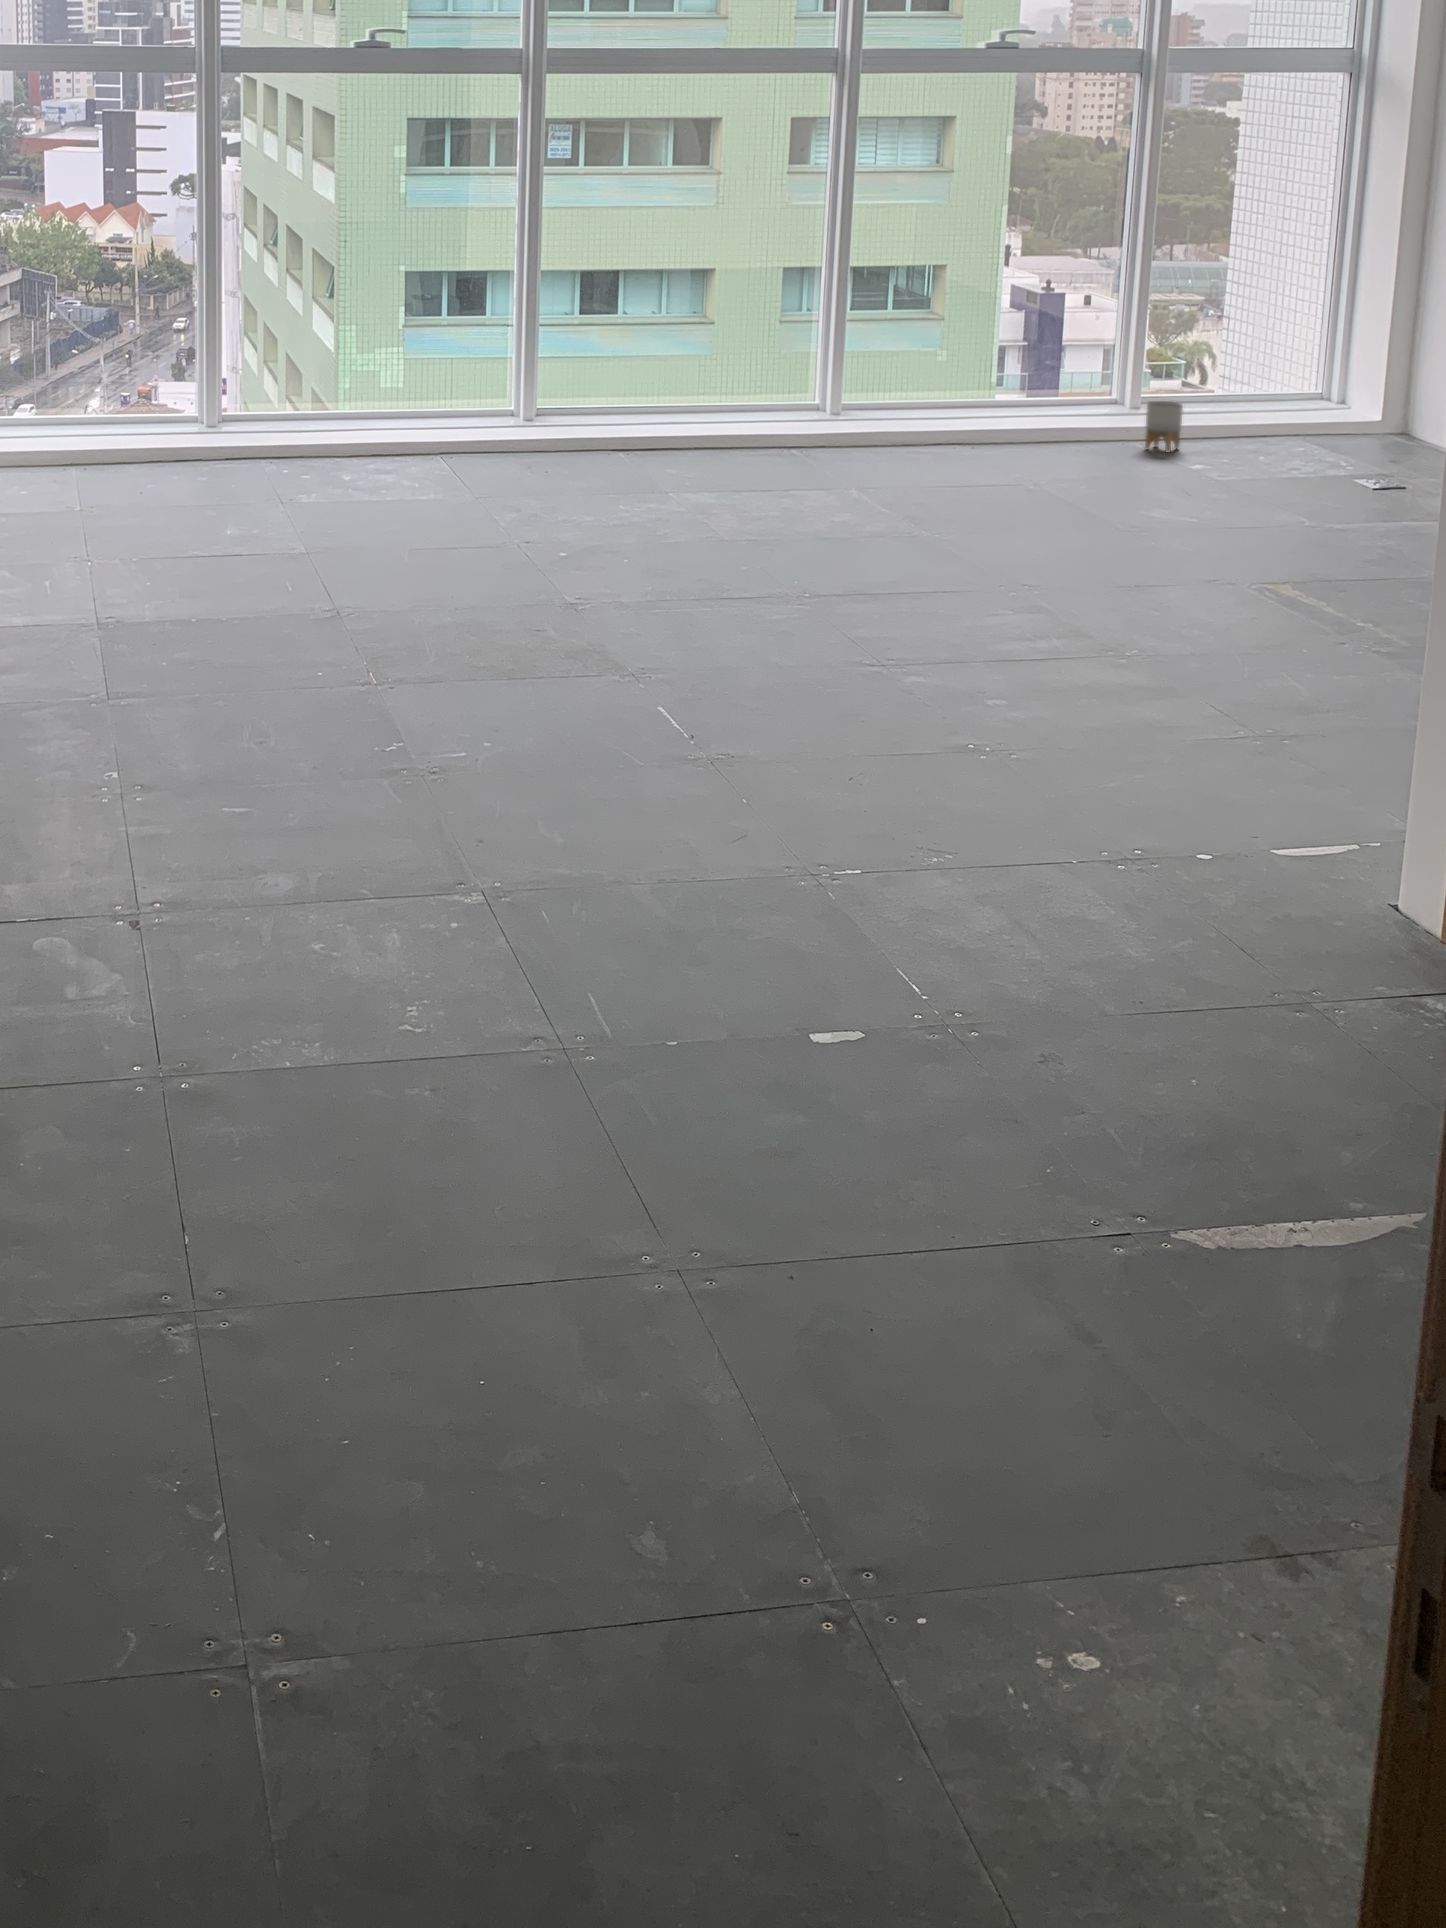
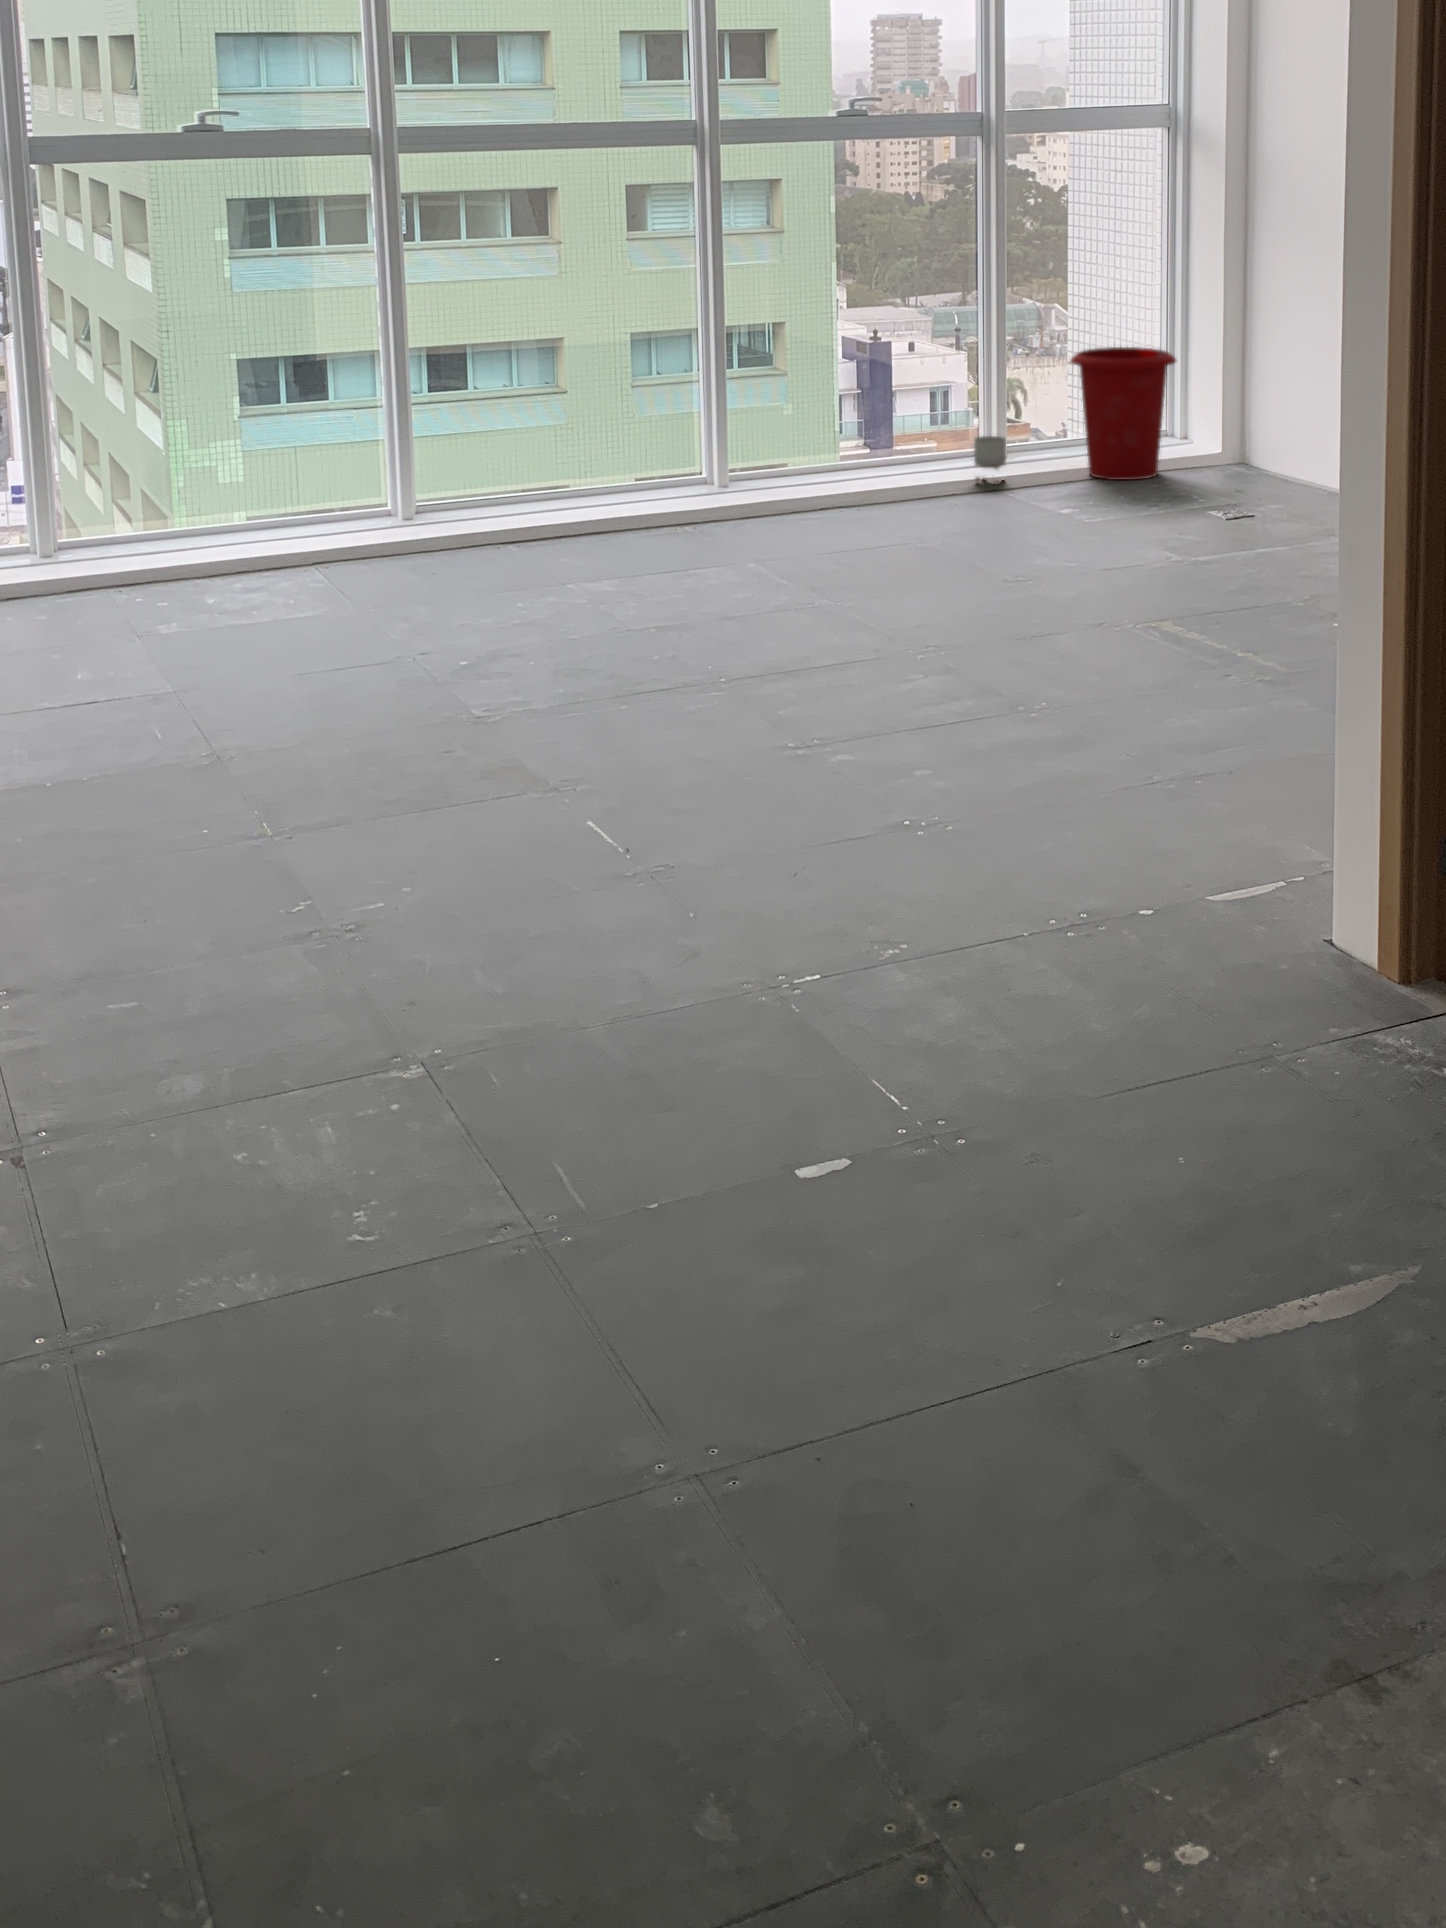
waste bin: none [1263,317,1387,460] -> present [1071,347,1176,480]

